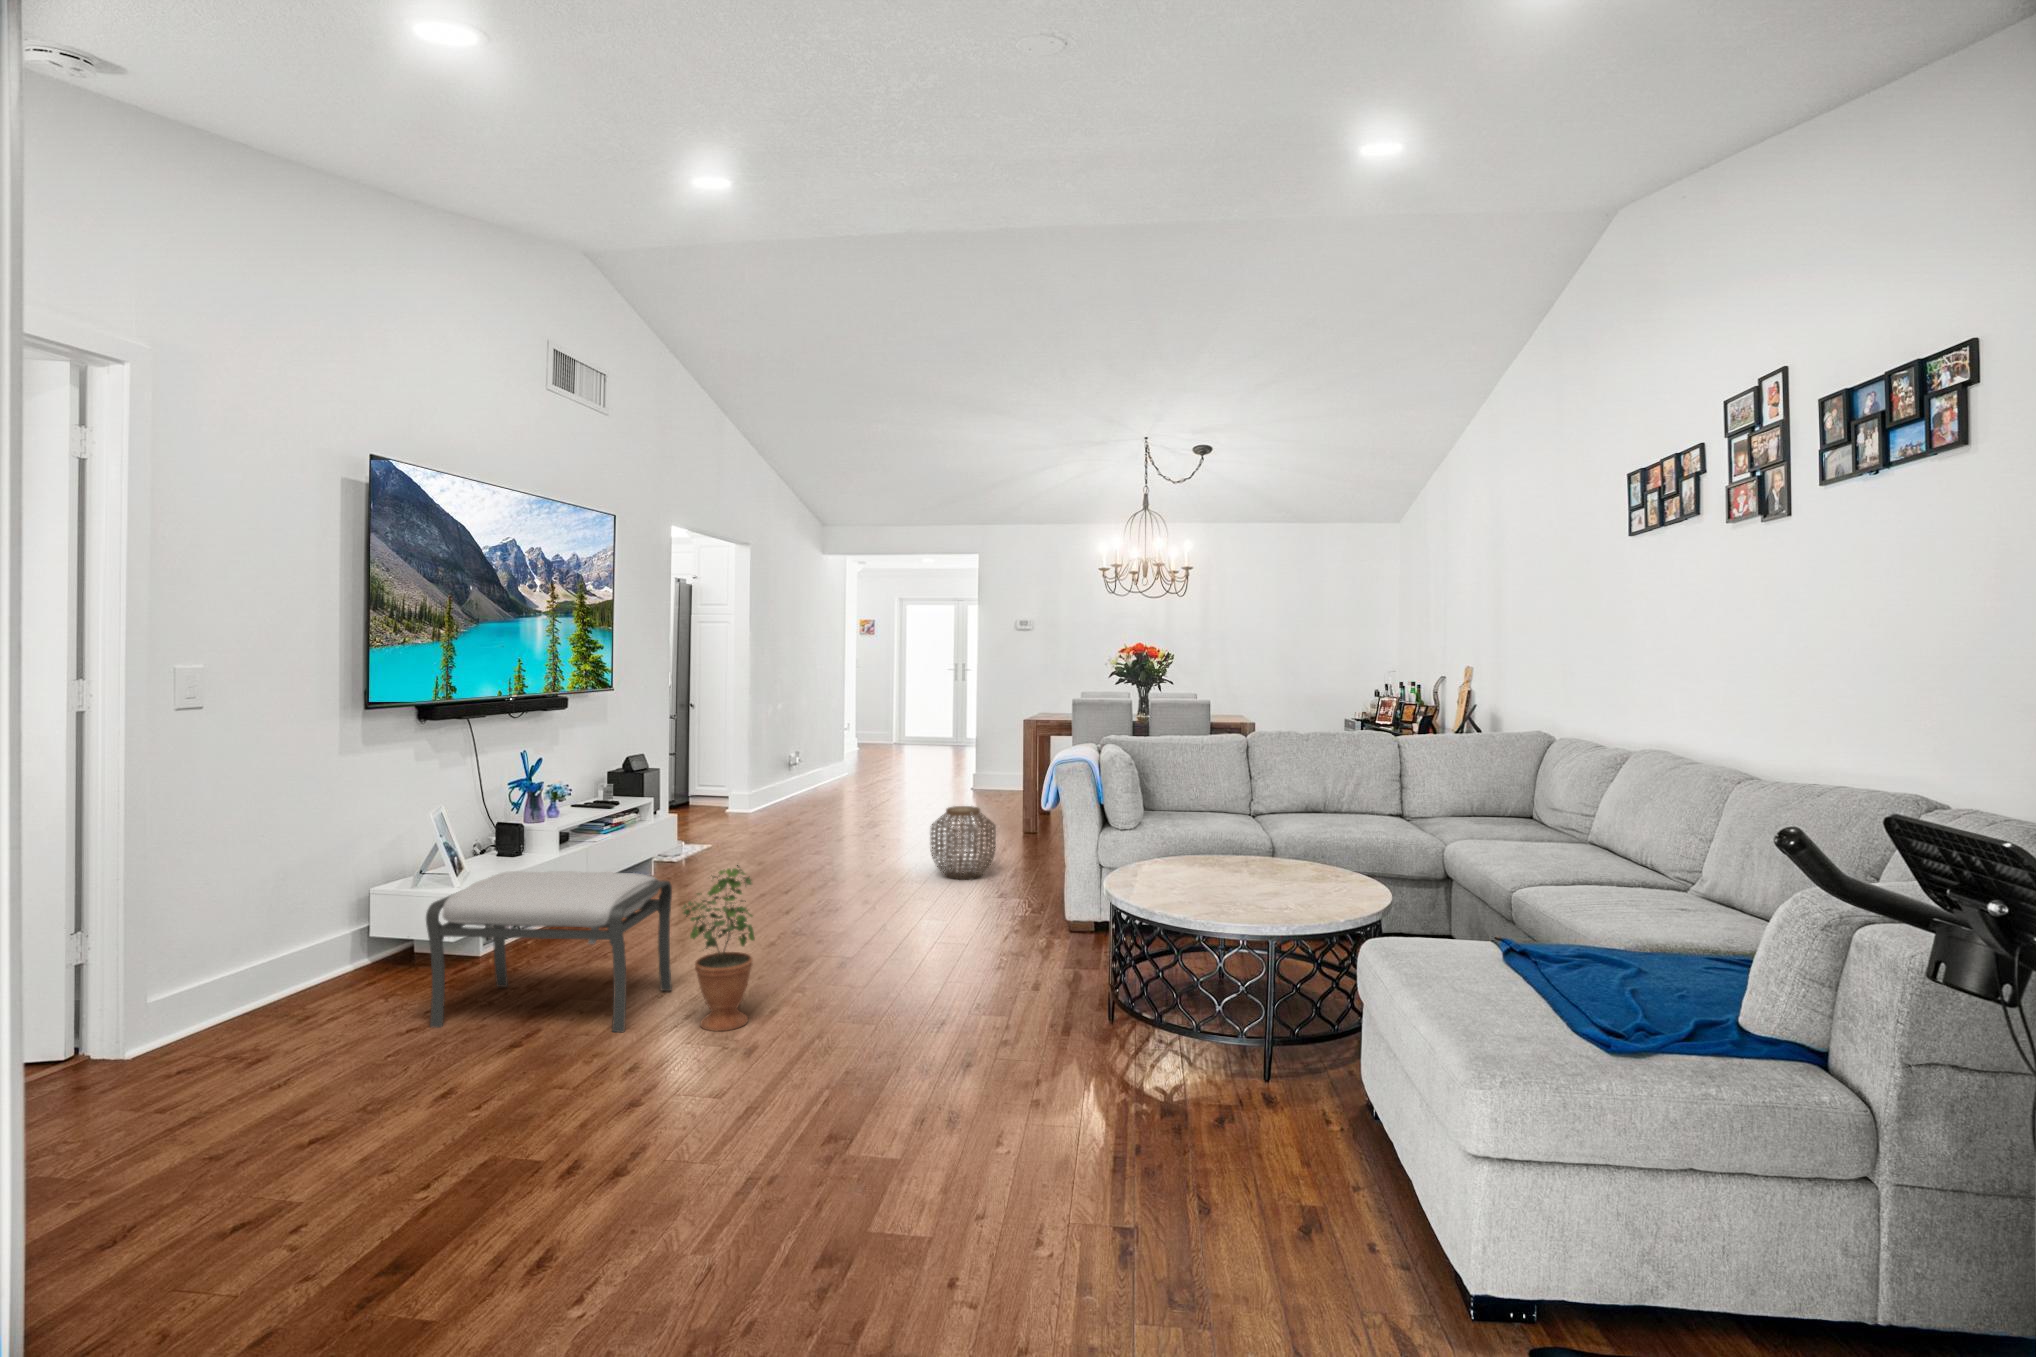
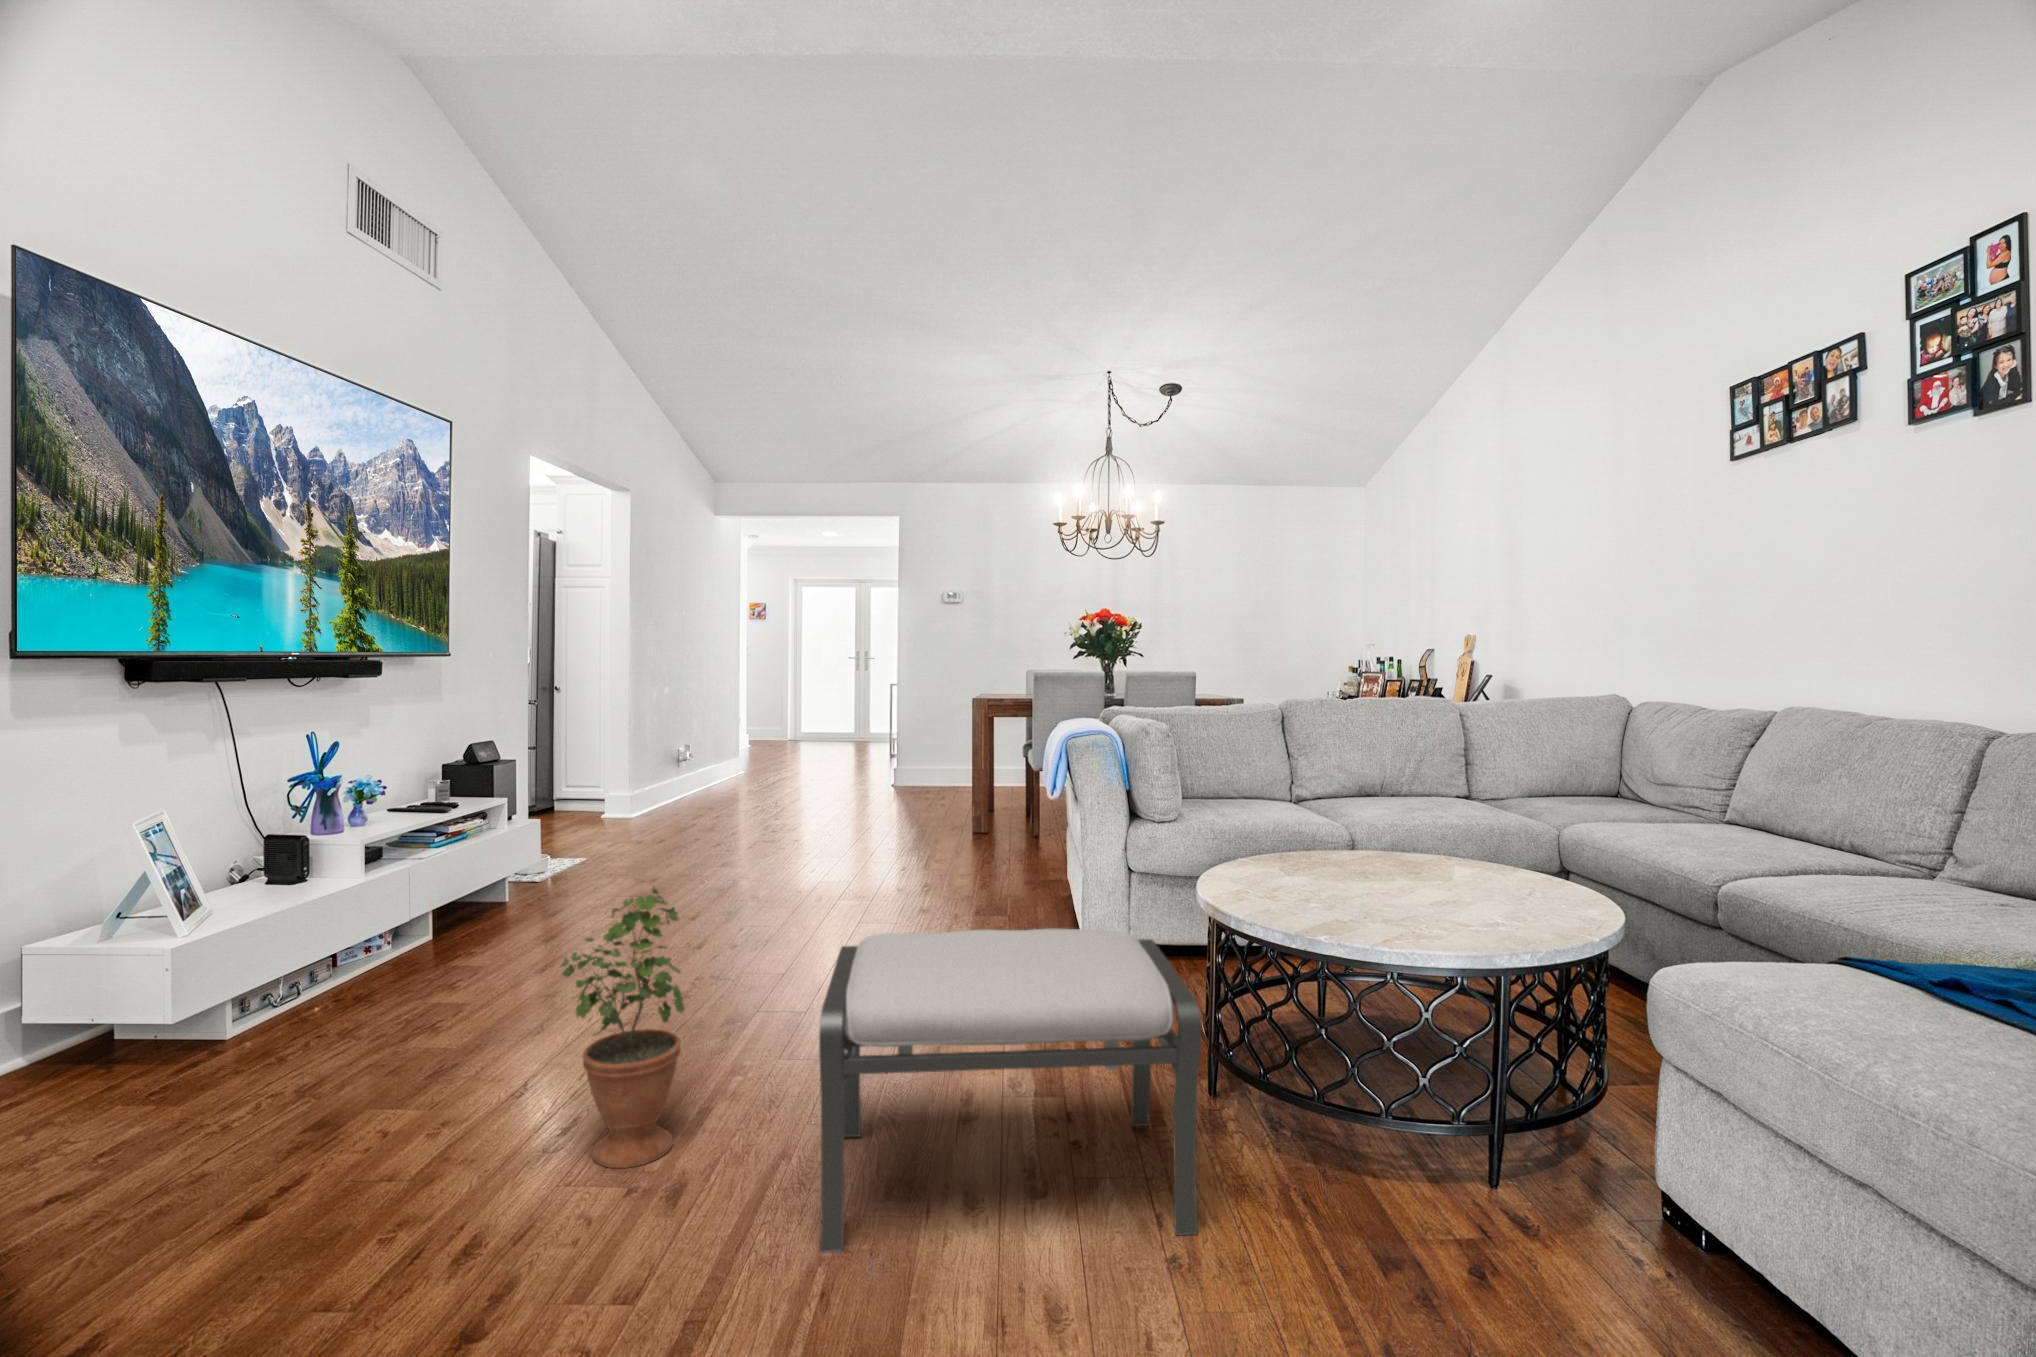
woven basket: present [931,806,996,880] -> none [878,800,959,892]
ottoman: present [426,871,672,1032] -> present [819,929,1201,1253]

